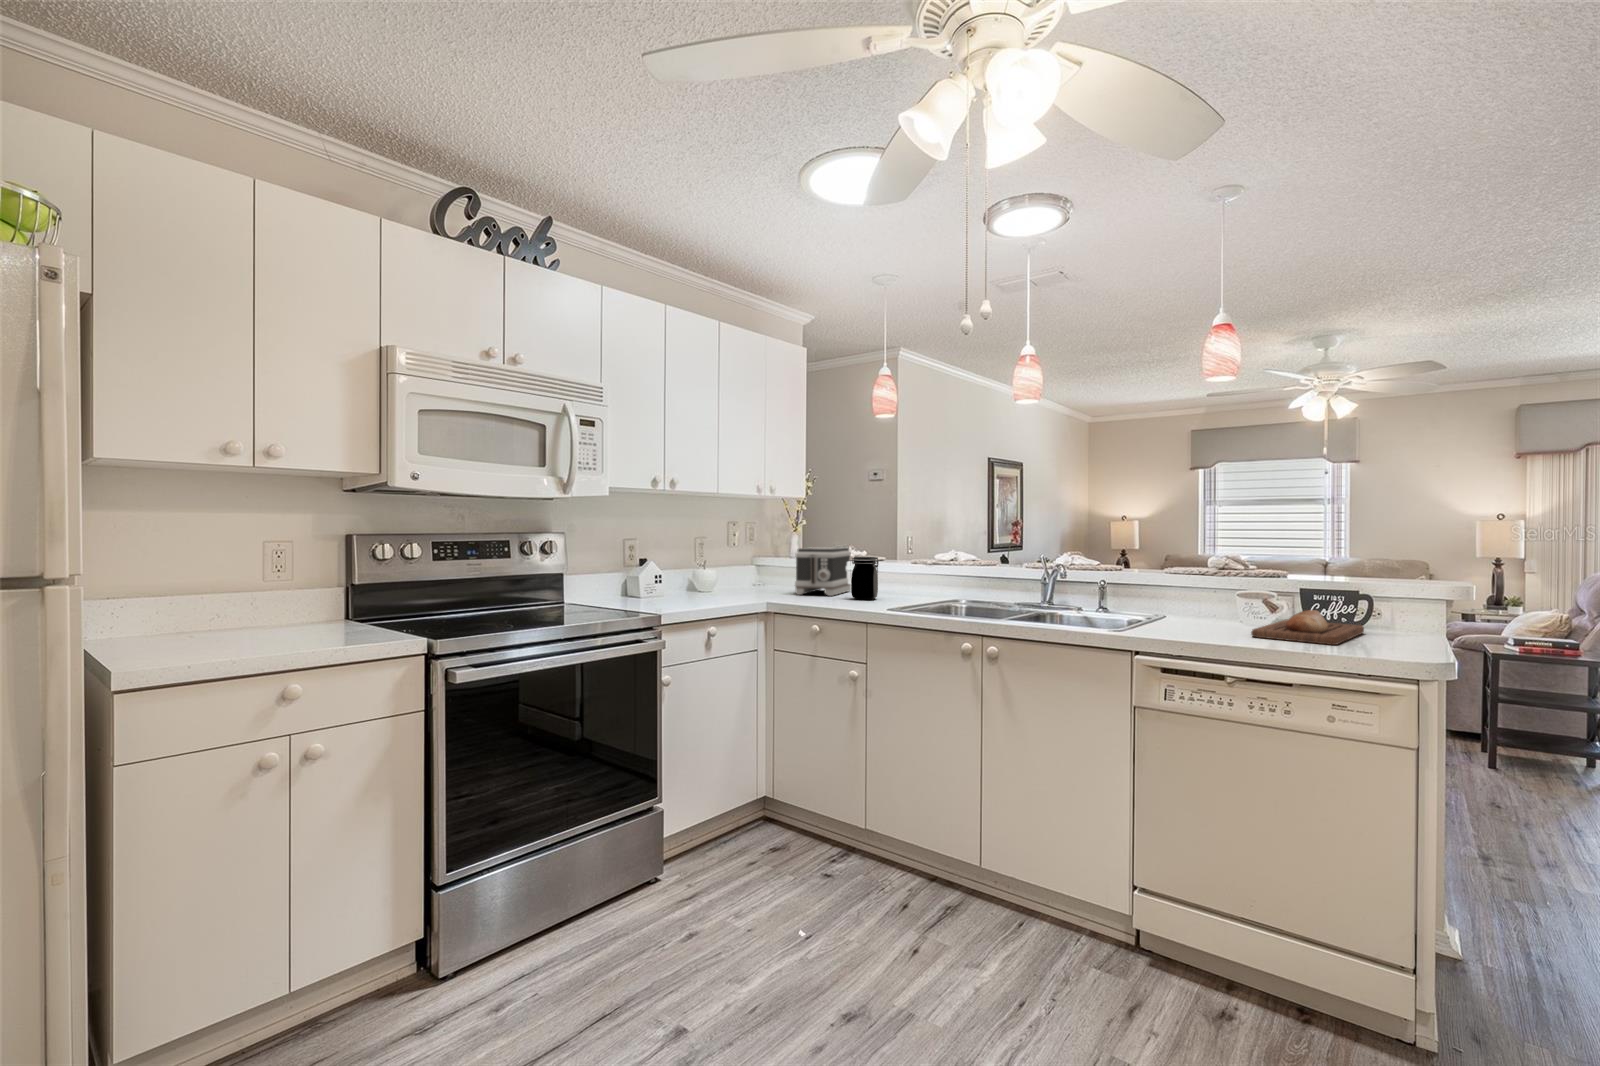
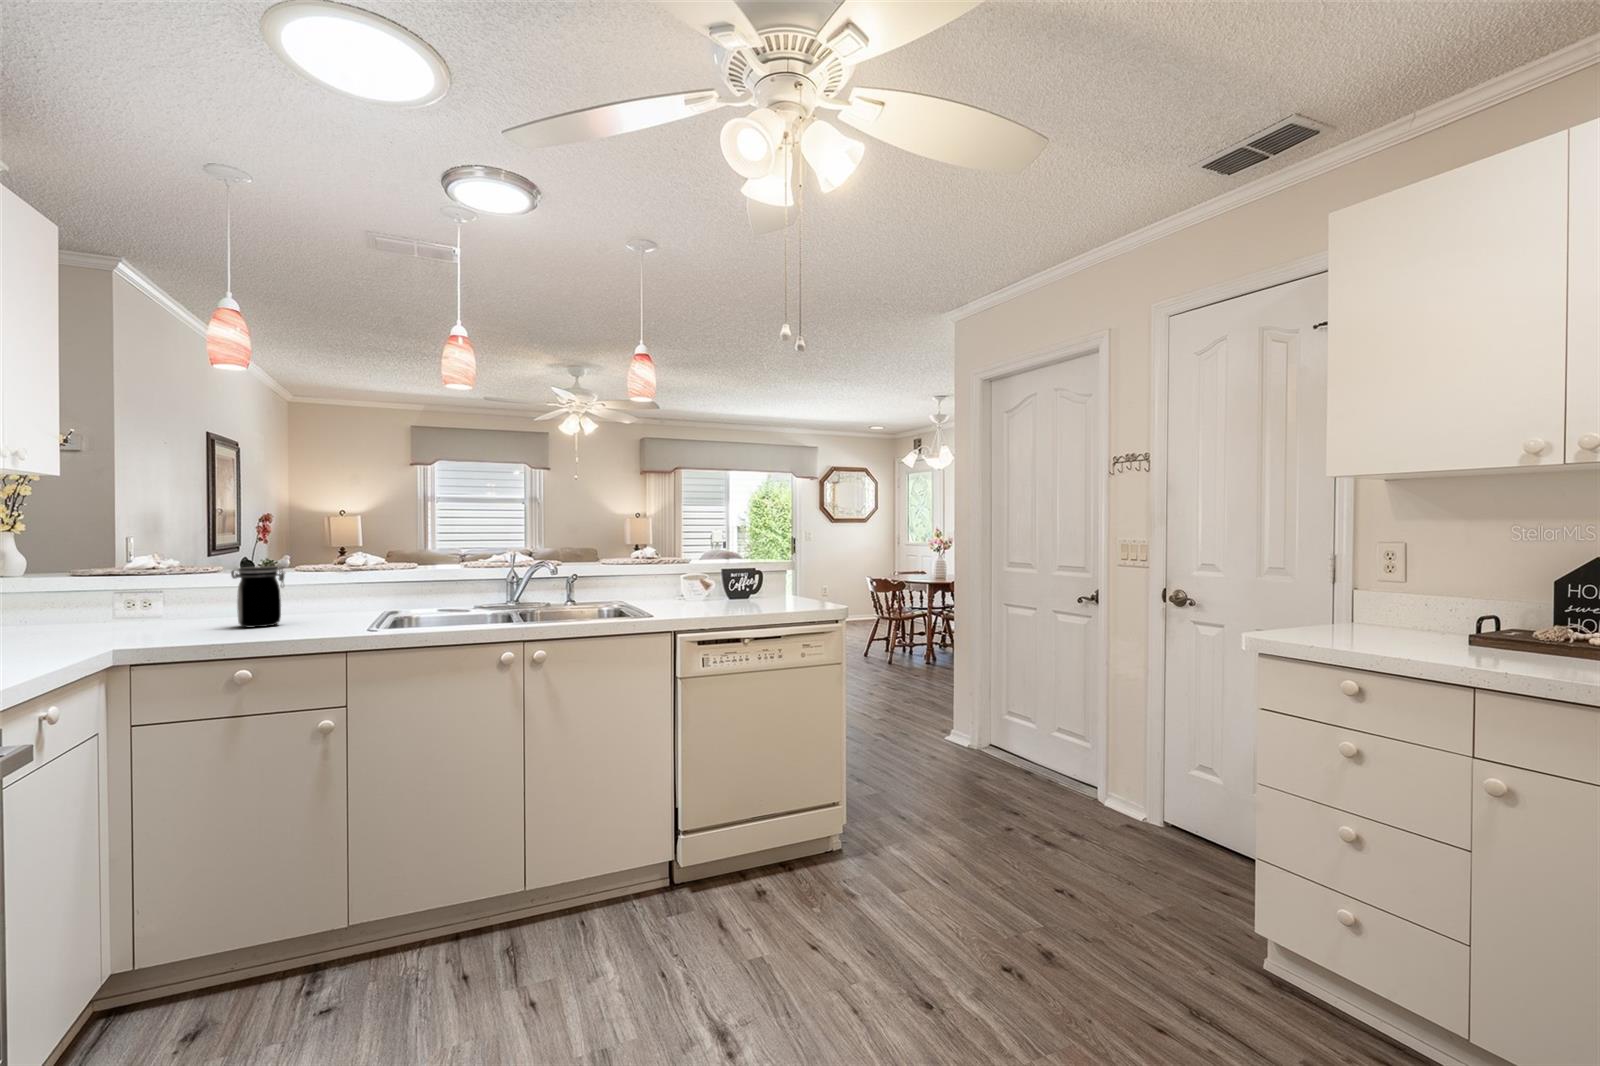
toaster: present [795,547,851,596] -> none [101,556,187,635]
bread loaf: present [1251,610,1364,645] -> none [713,584,781,607]

